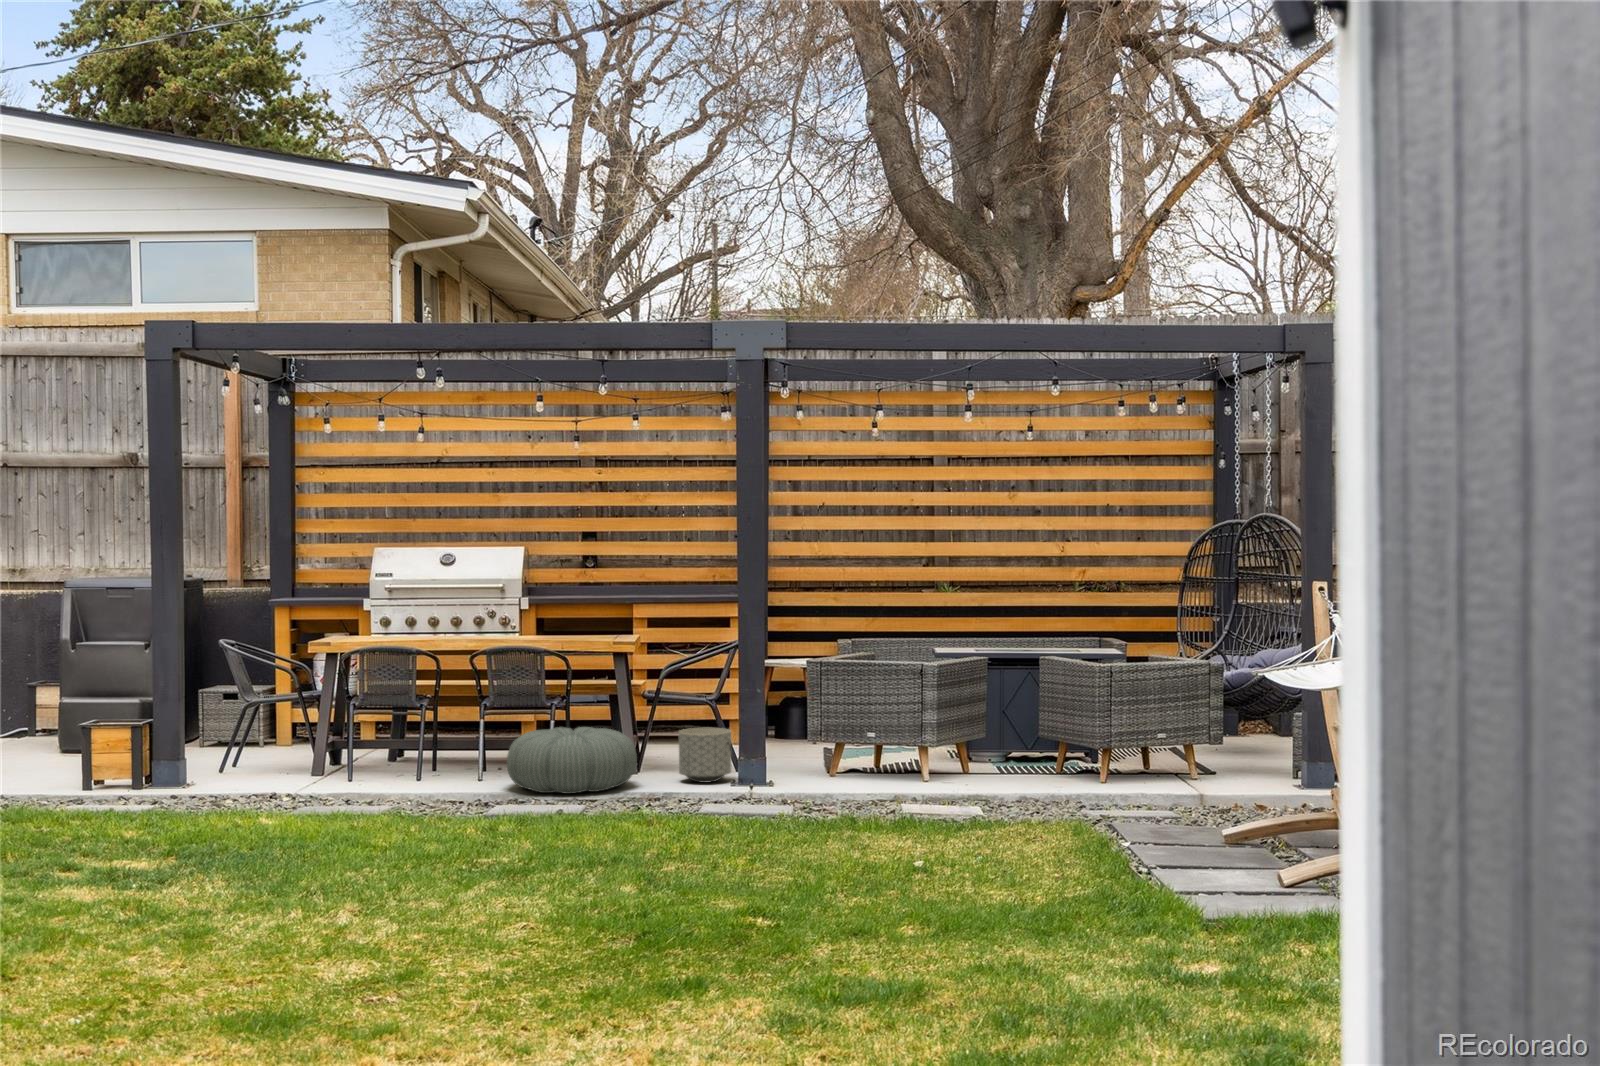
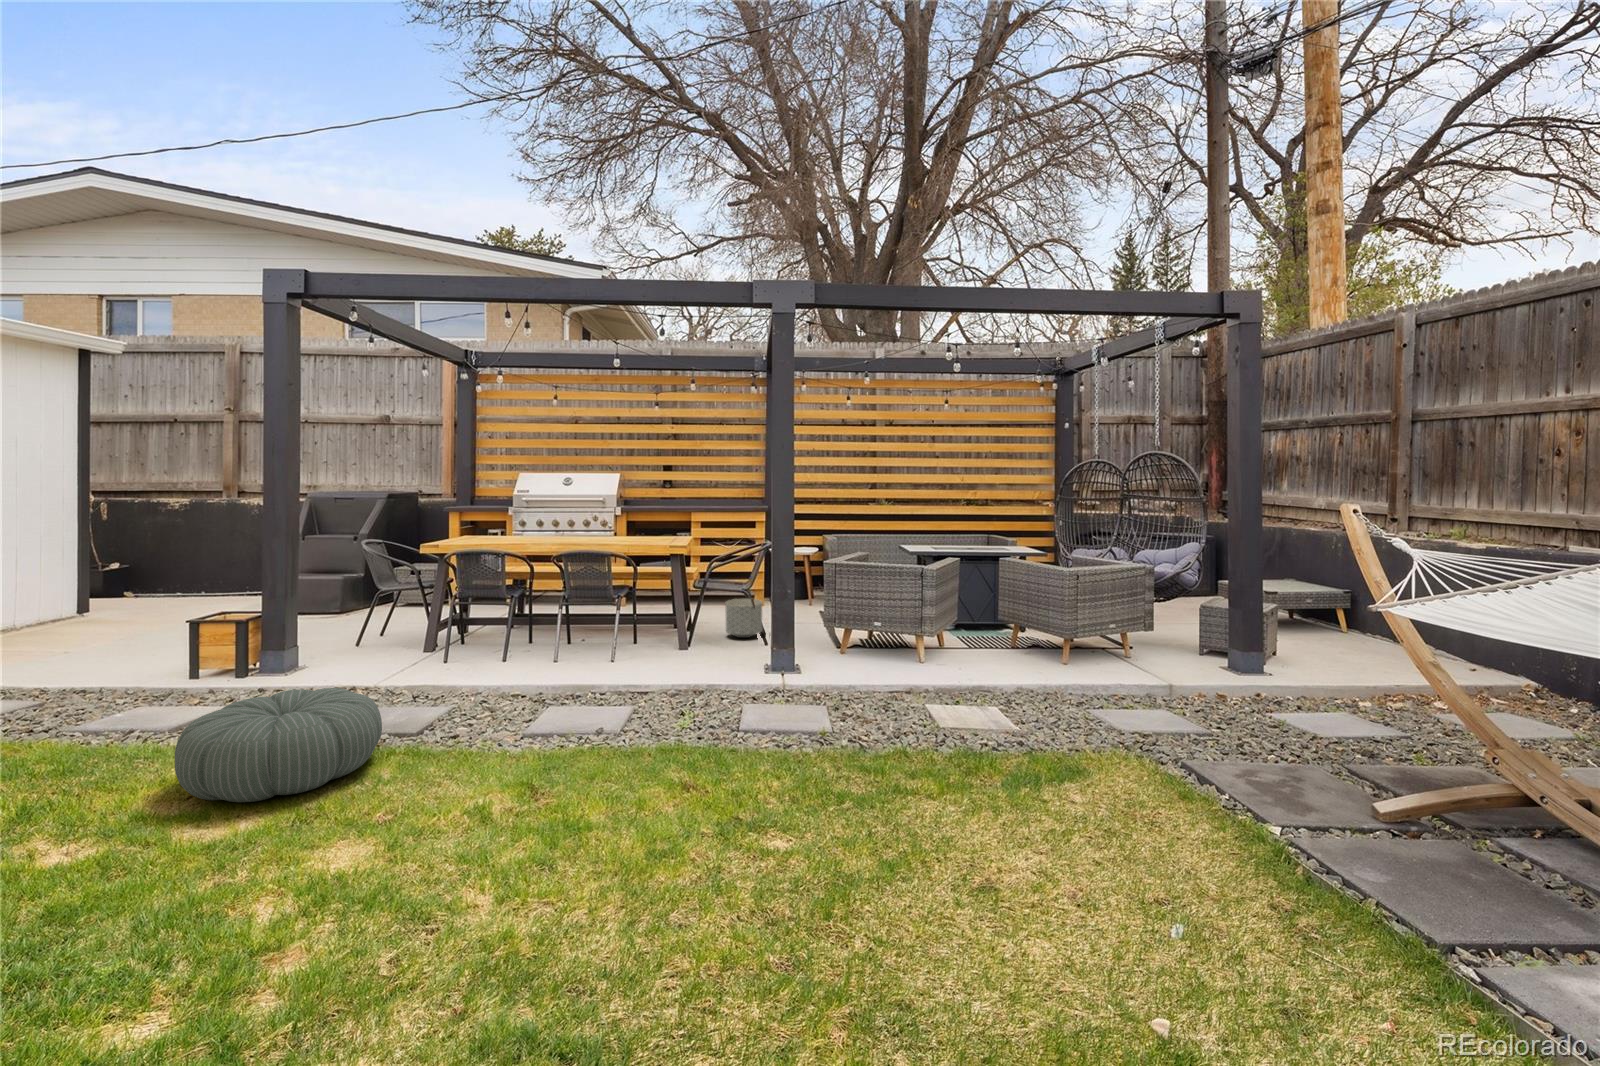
pouf: present [507,727,637,794] -> present [175,688,382,802]

